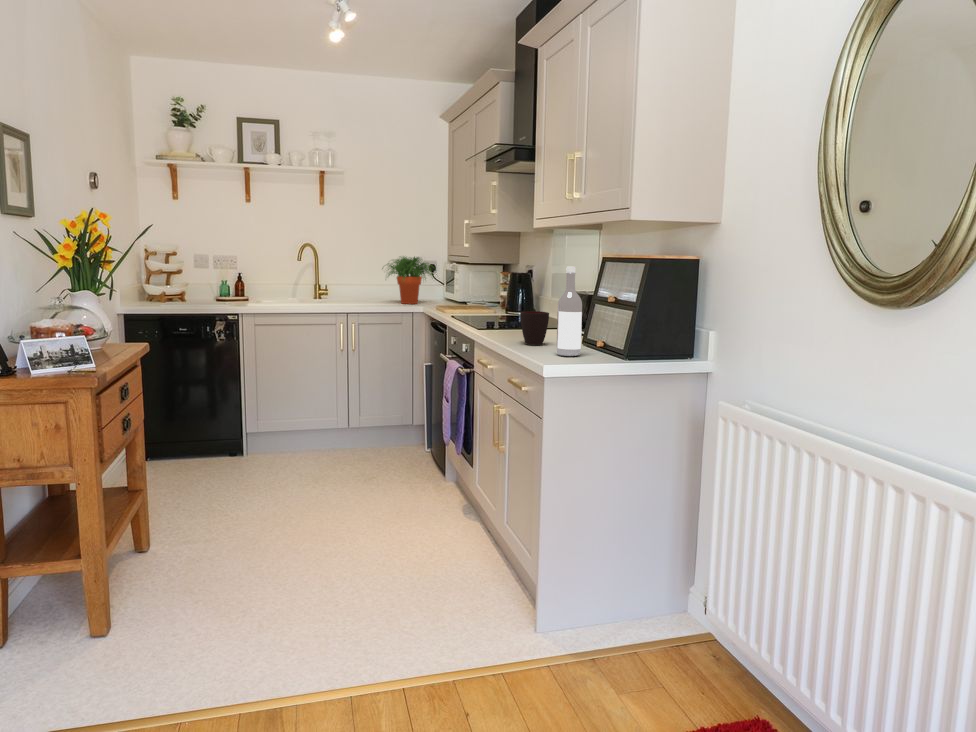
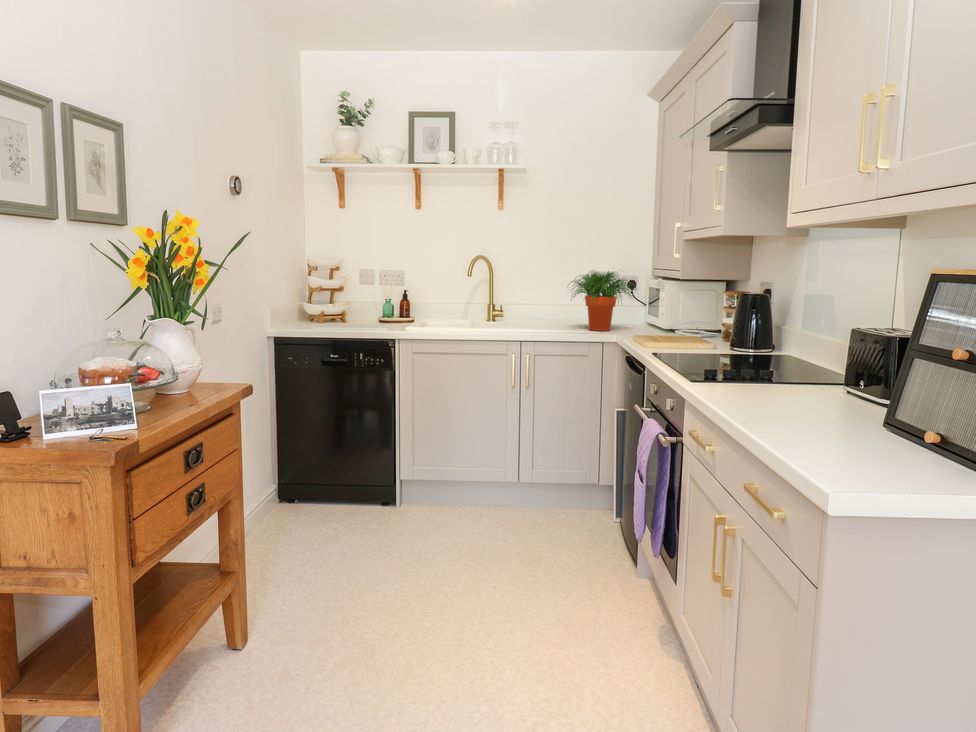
wine bottle: present [557,266,582,356] -> none [845,293,902,458]
cup: present [521,311,549,345] -> none [769,364,823,421]

